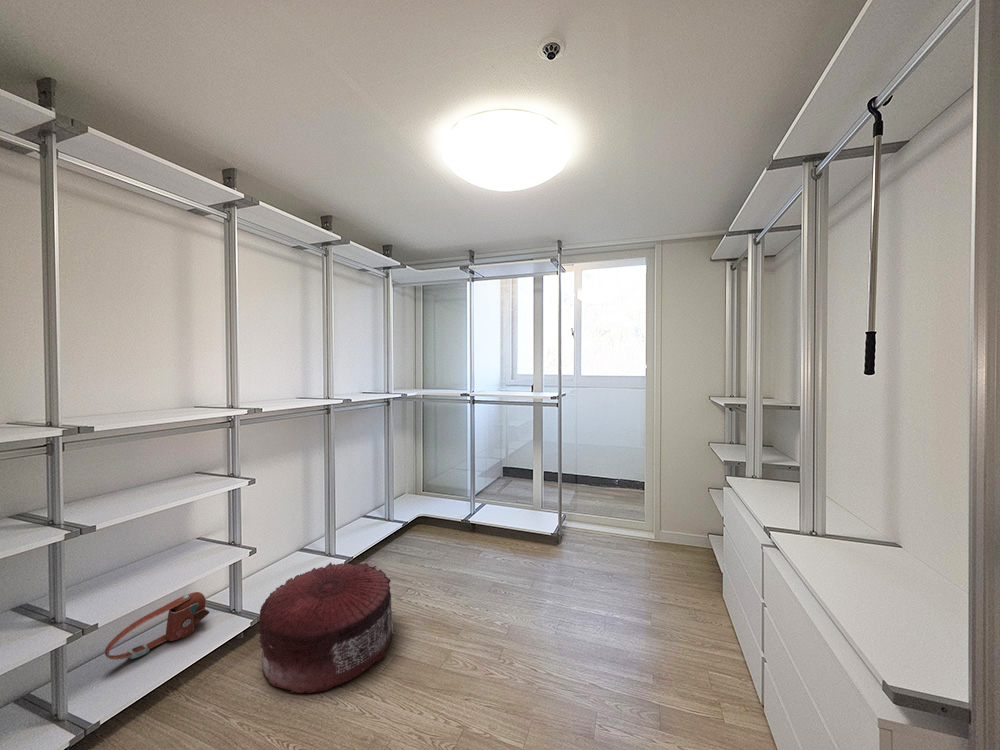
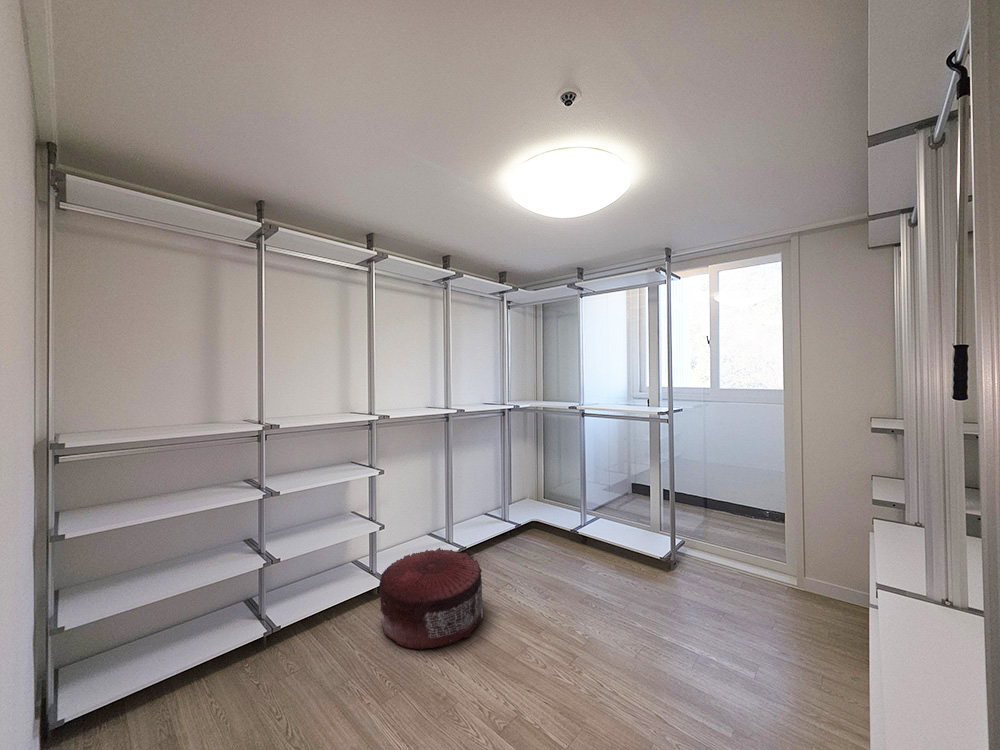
handbag: present [105,592,209,660] -> none [288,552,353,592]

